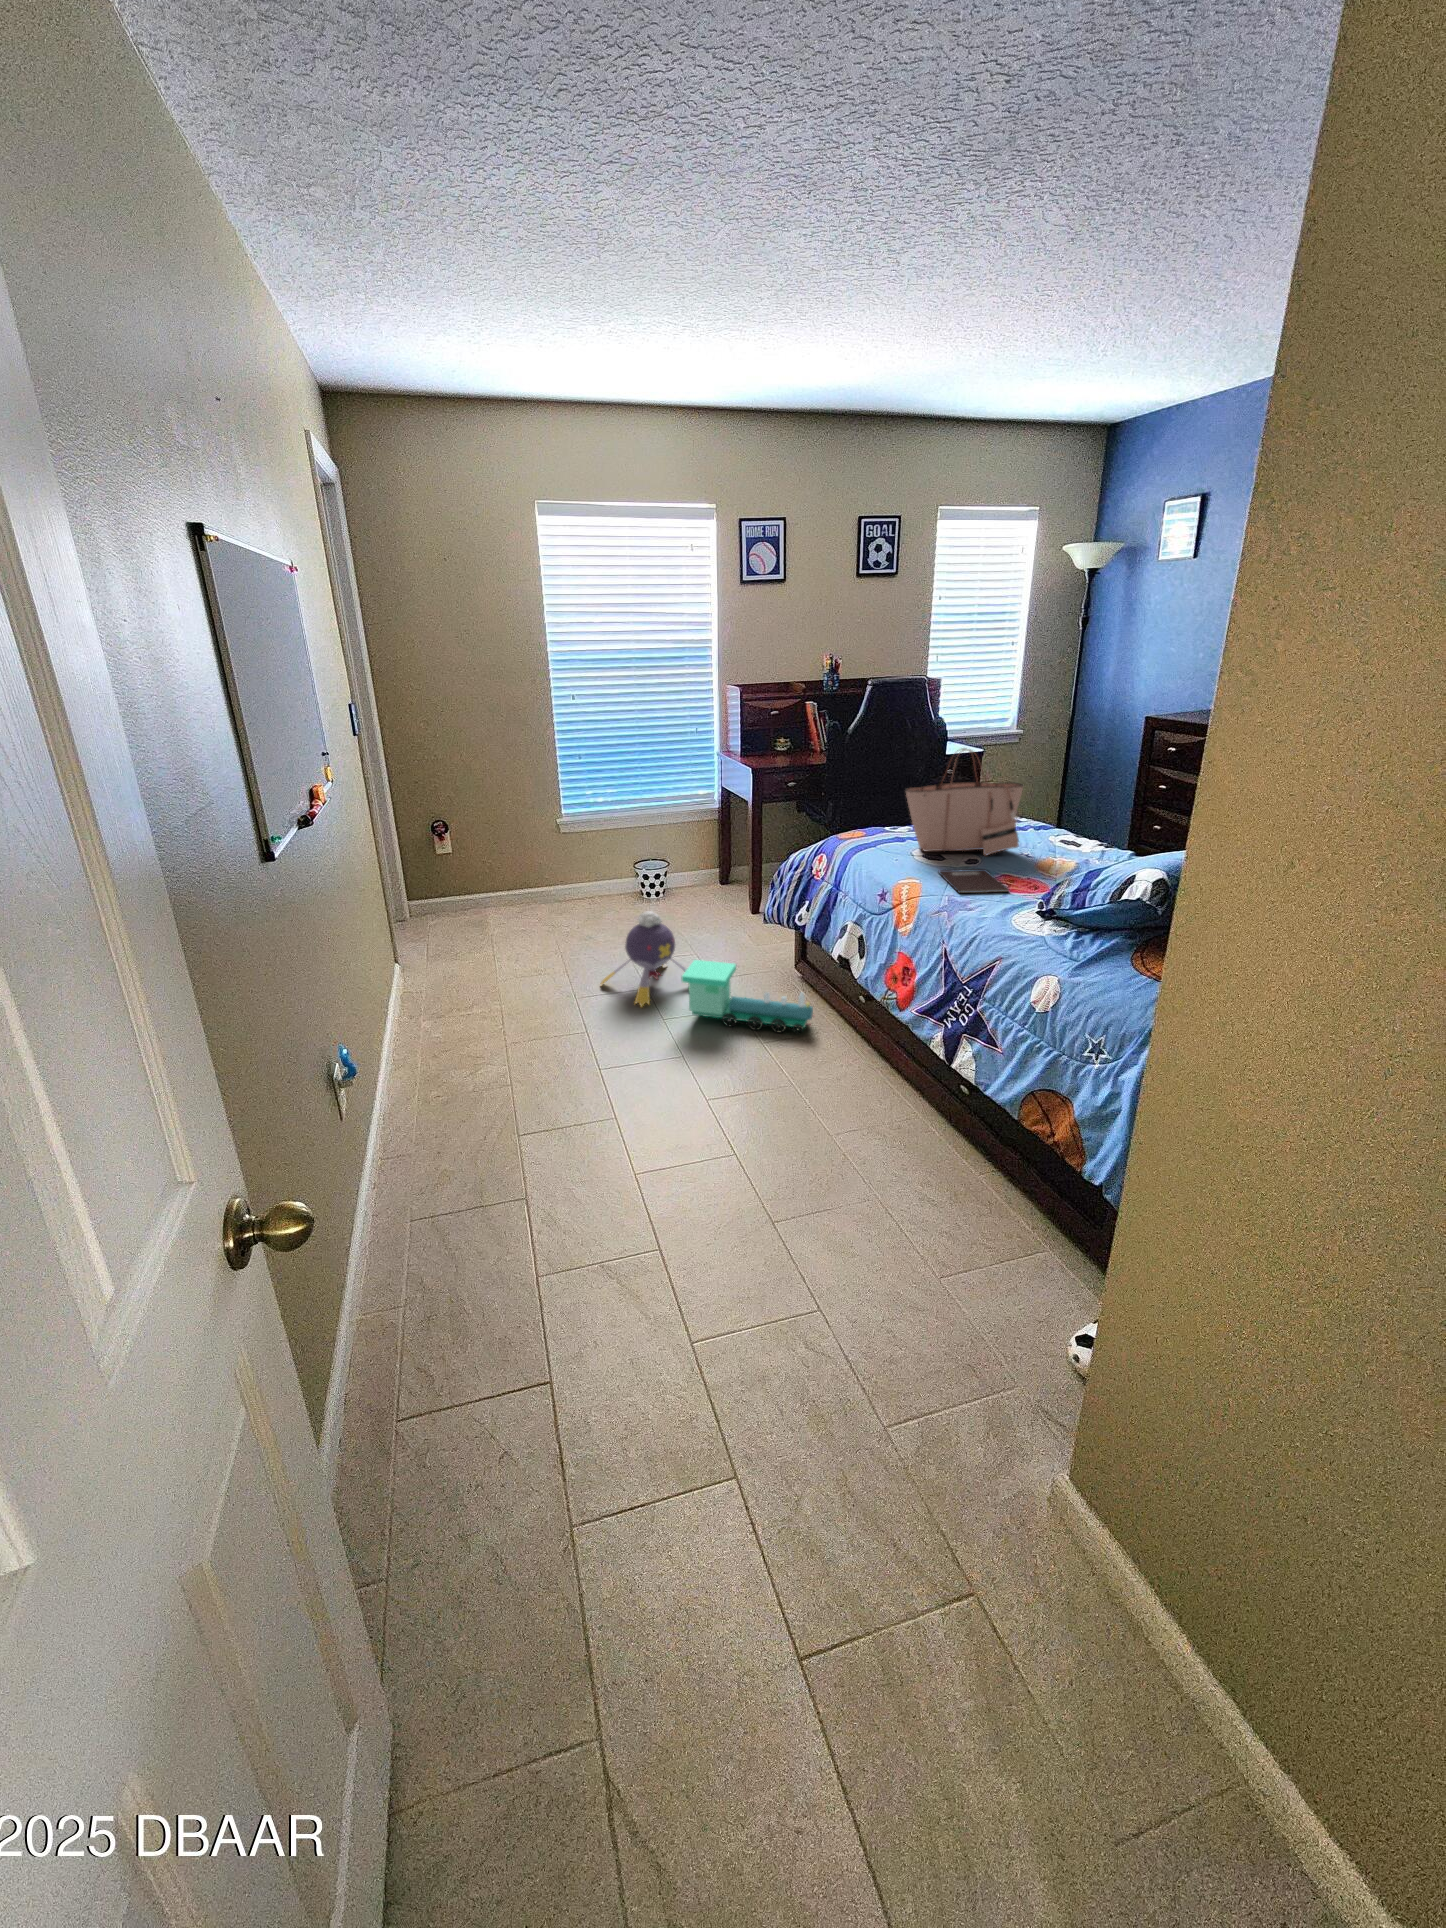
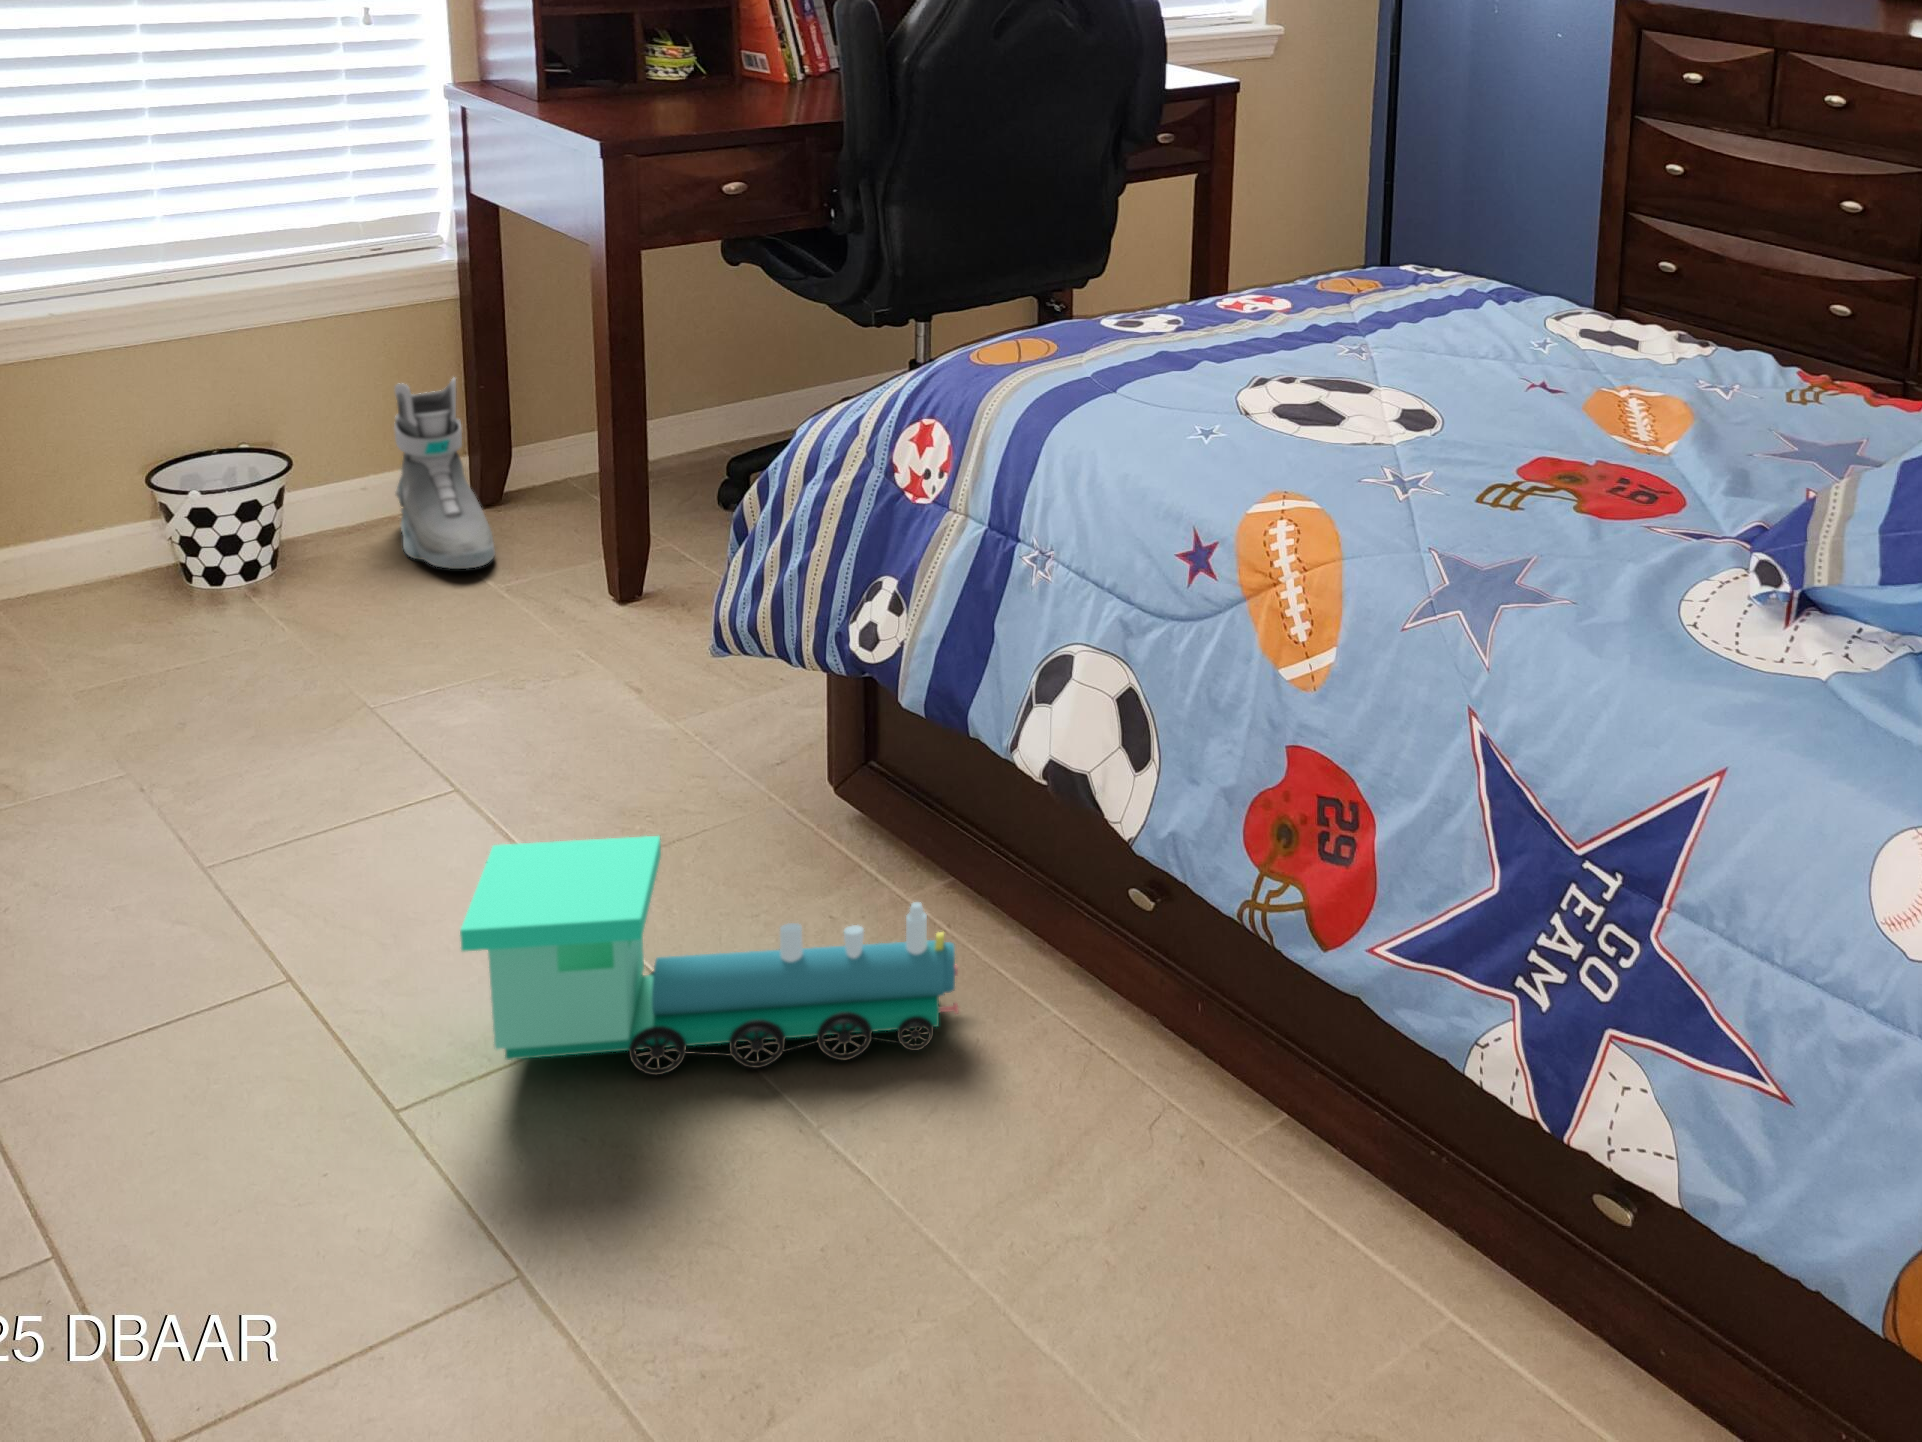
tote bag: present [906,748,1024,855] -> none [1183,78,1512,392]
sneaker: none [698,843,722,900] -> present [394,378,495,569]
notebook: present [939,869,1009,893] -> none [1344,438,1583,533]
plush toy: present [600,911,687,1007] -> none [71,678,516,1068]

